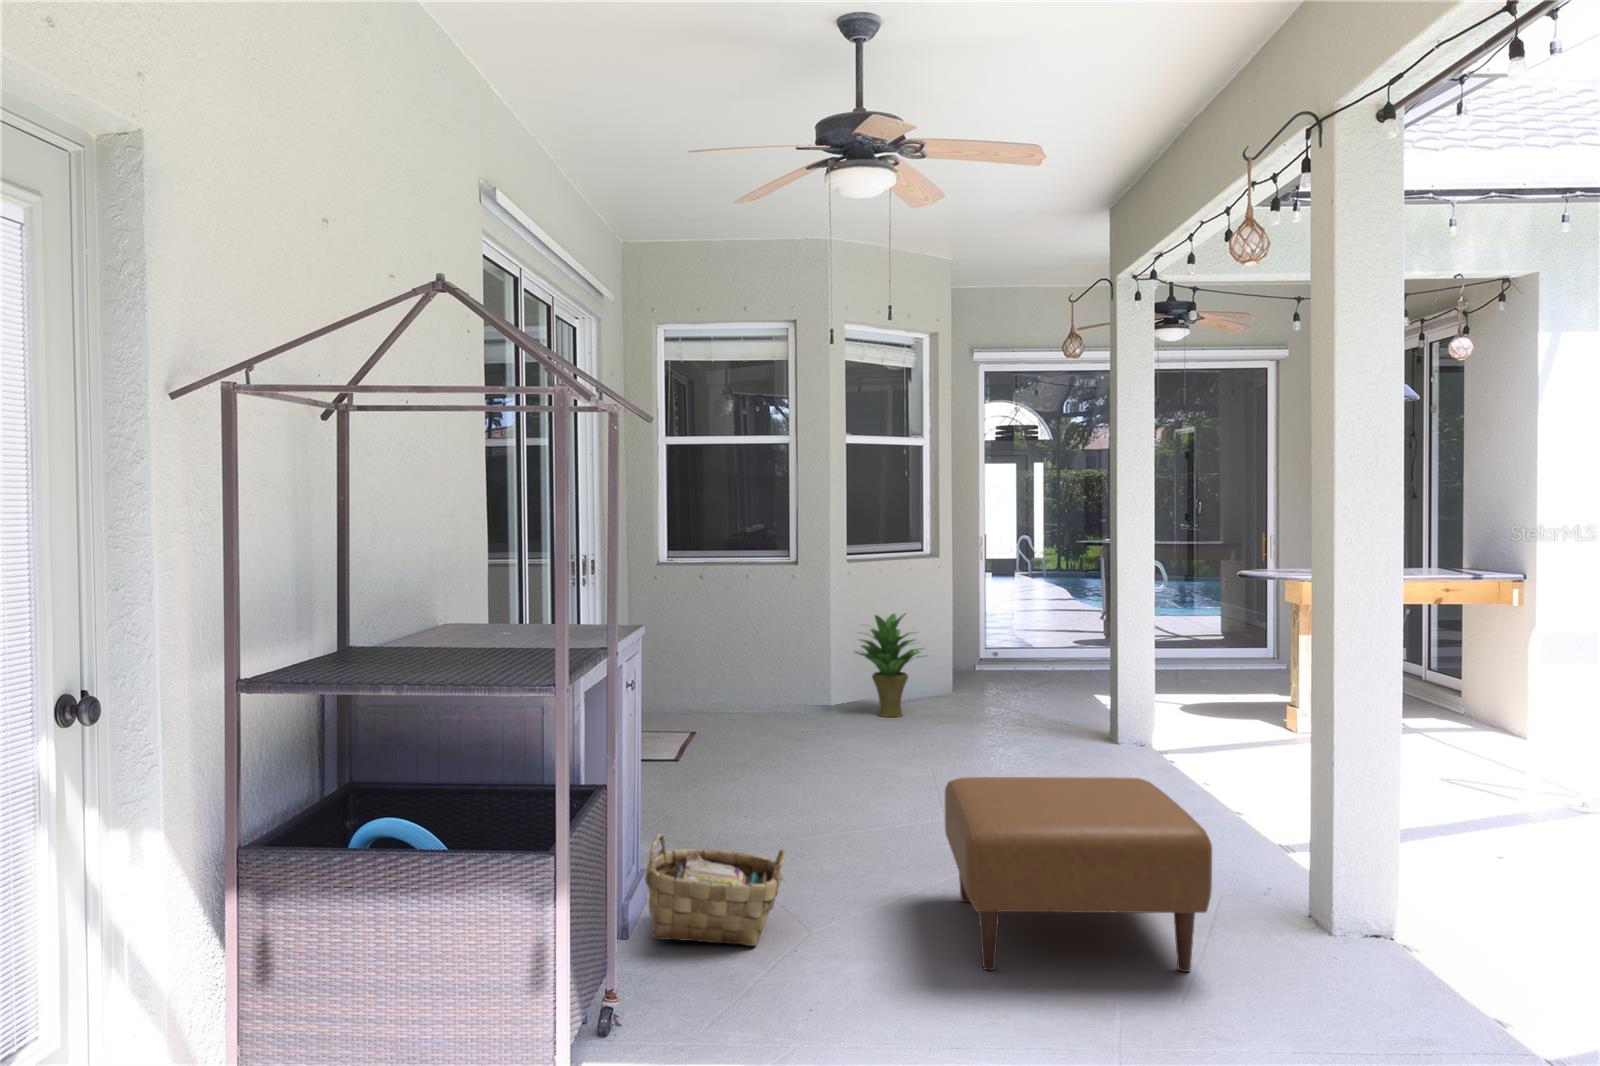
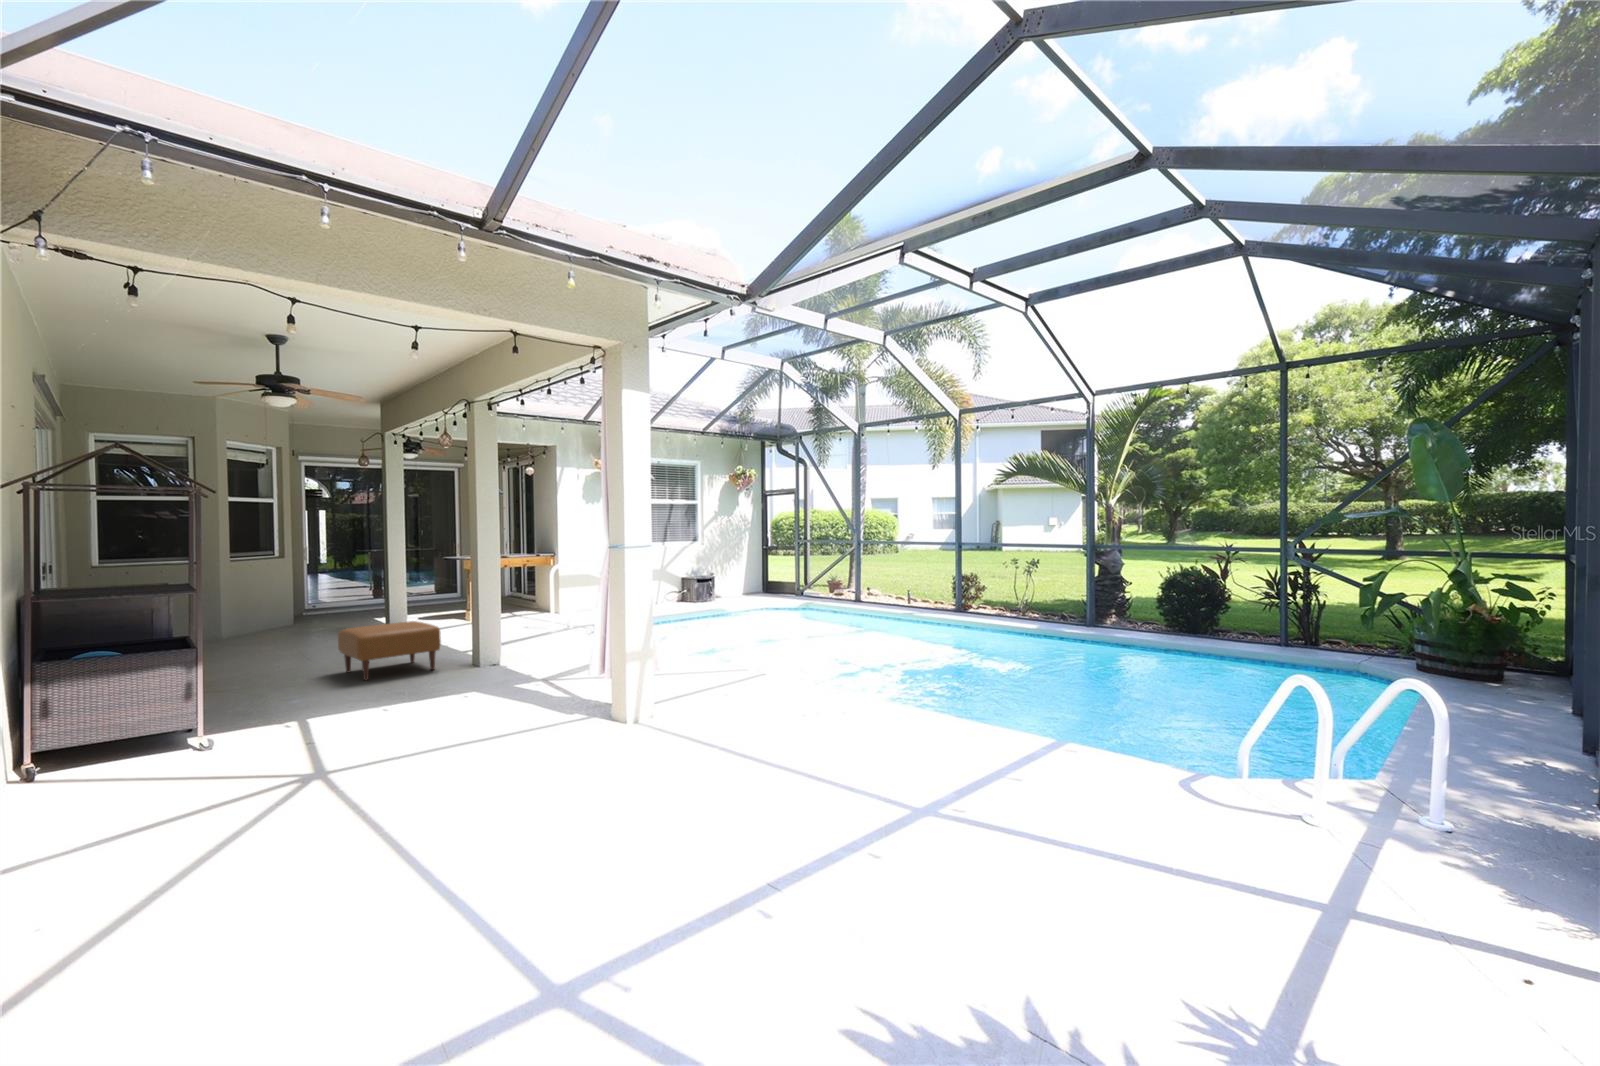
potted plant: present [856,614,921,717] -> none [240,586,289,639]
woven basket: present [645,834,785,946] -> none [211,659,277,698]

